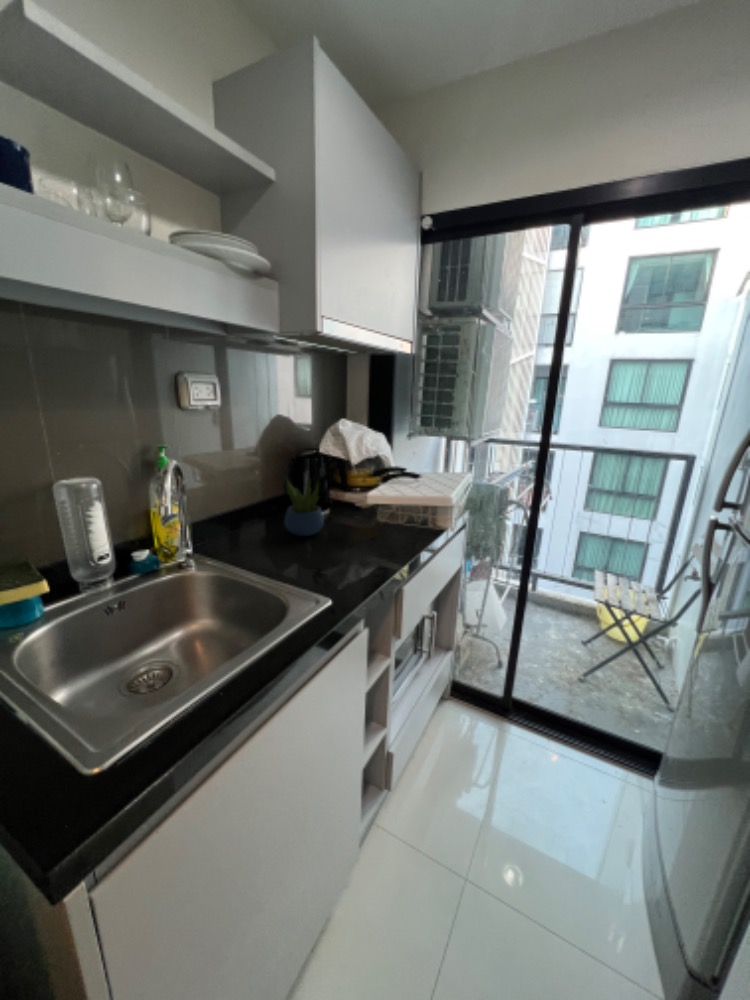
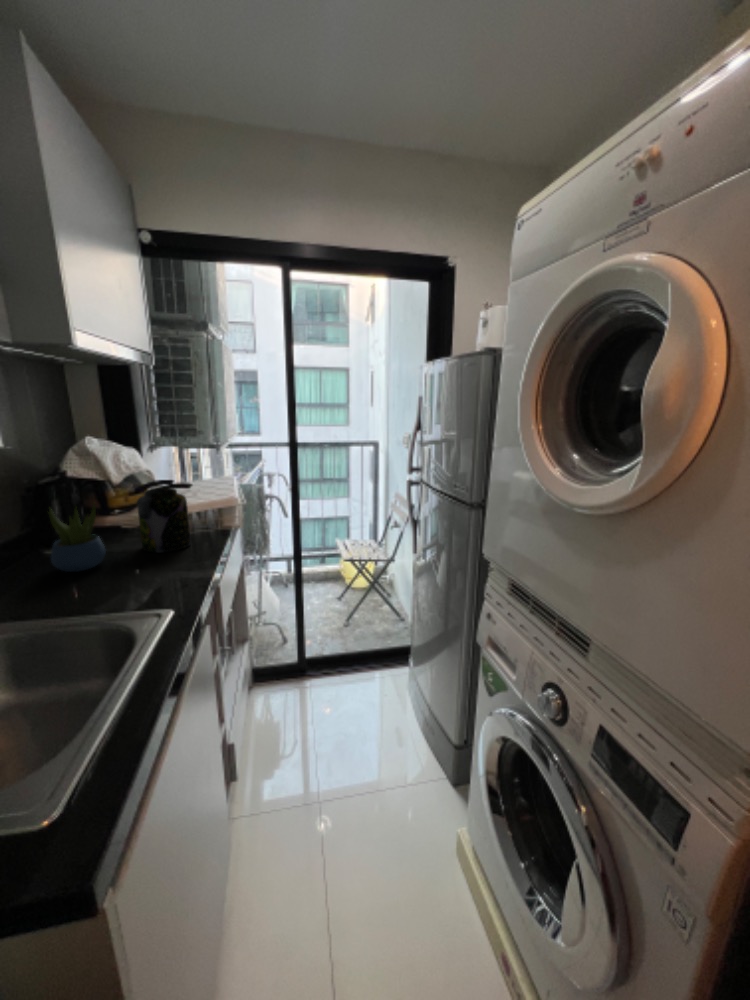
jar: none [356,474,400,539] -> present [137,488,191,552]

